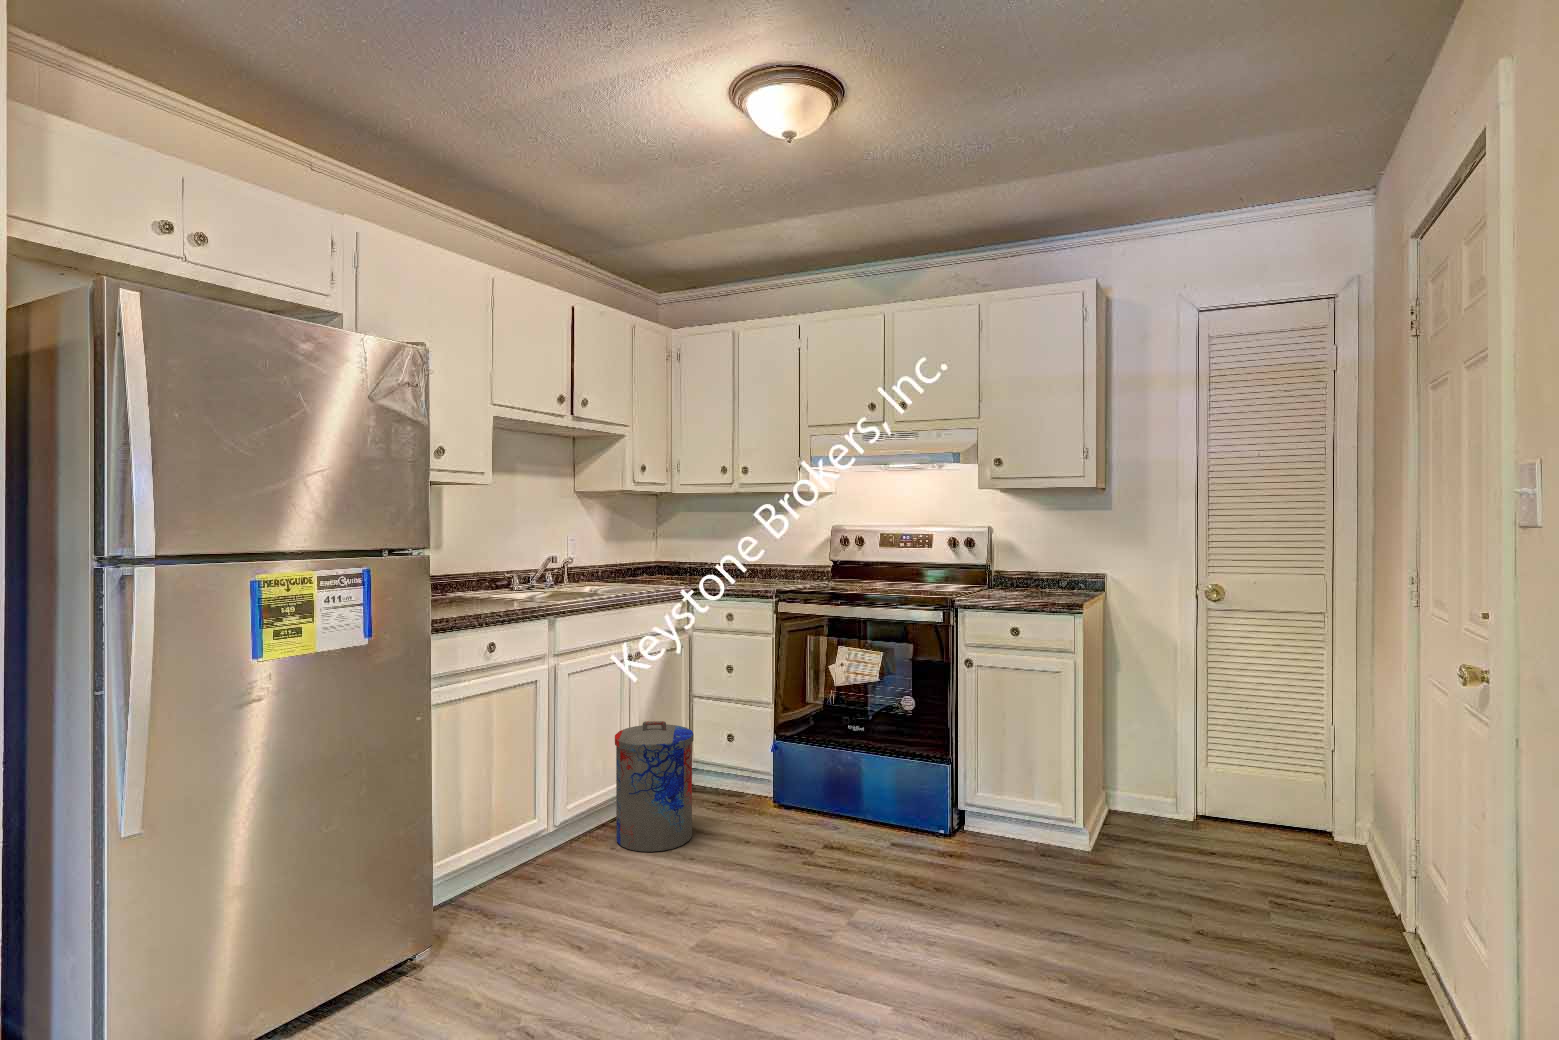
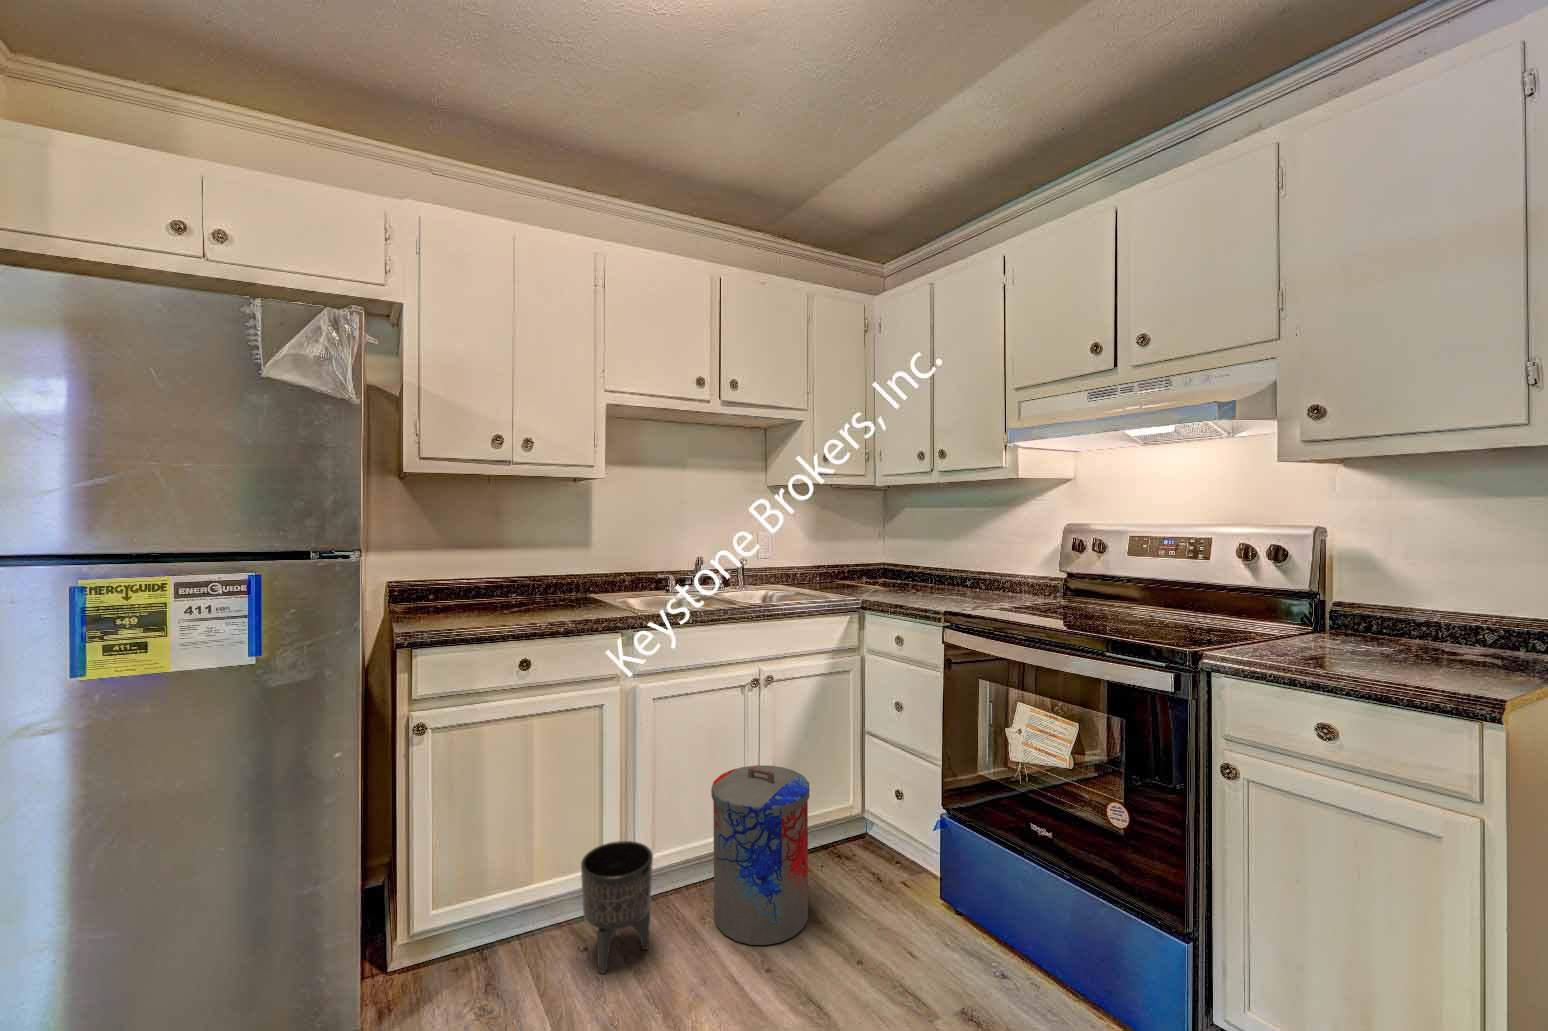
planter: none [538,791,596,888] -> present [581,841,653,974]

